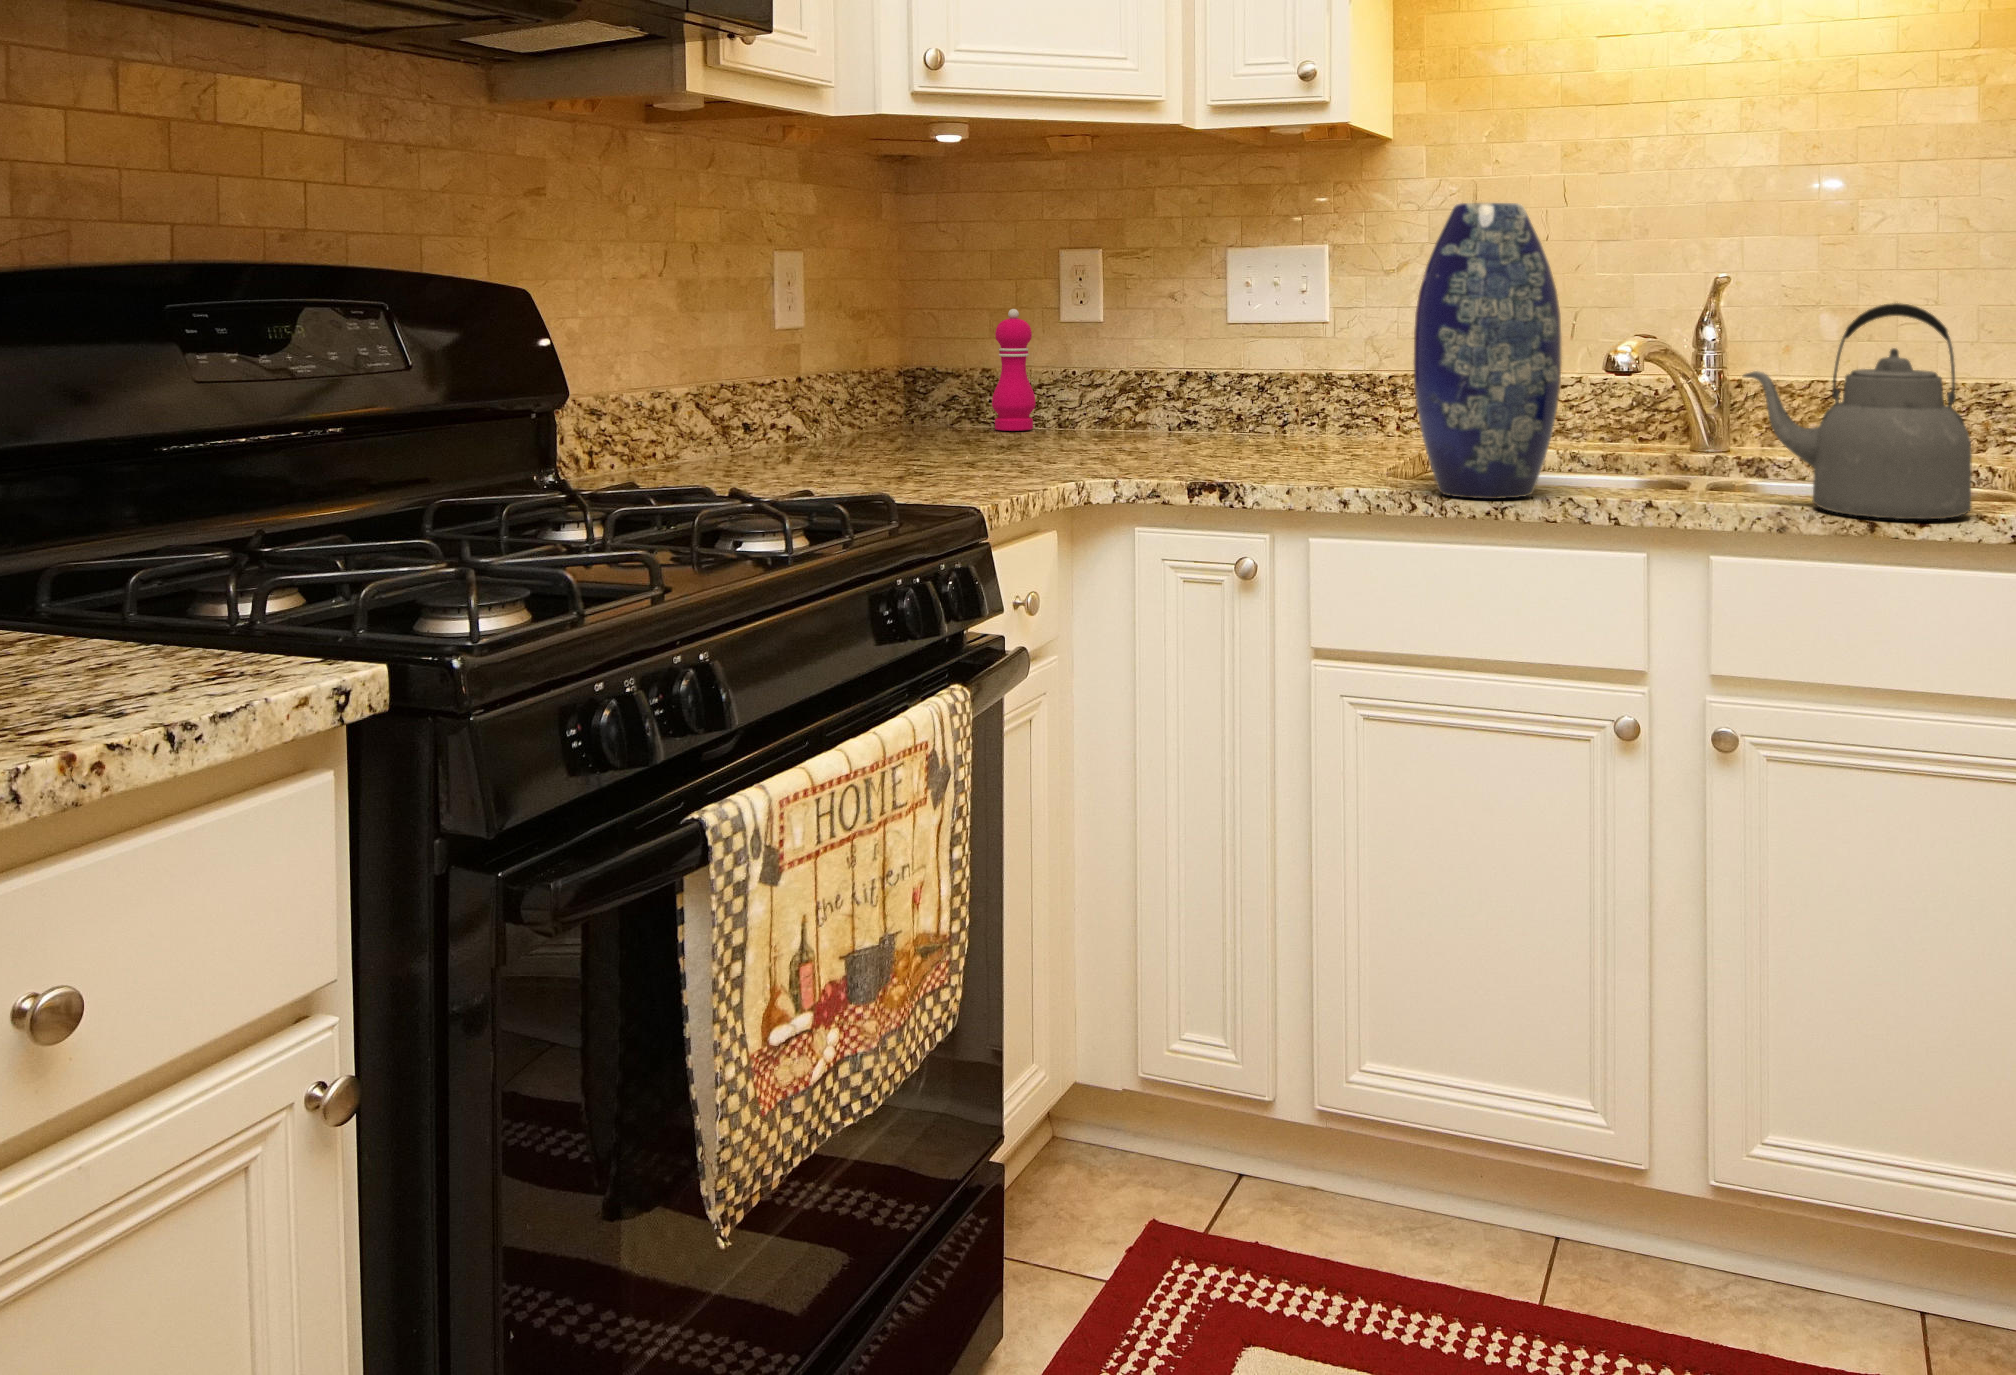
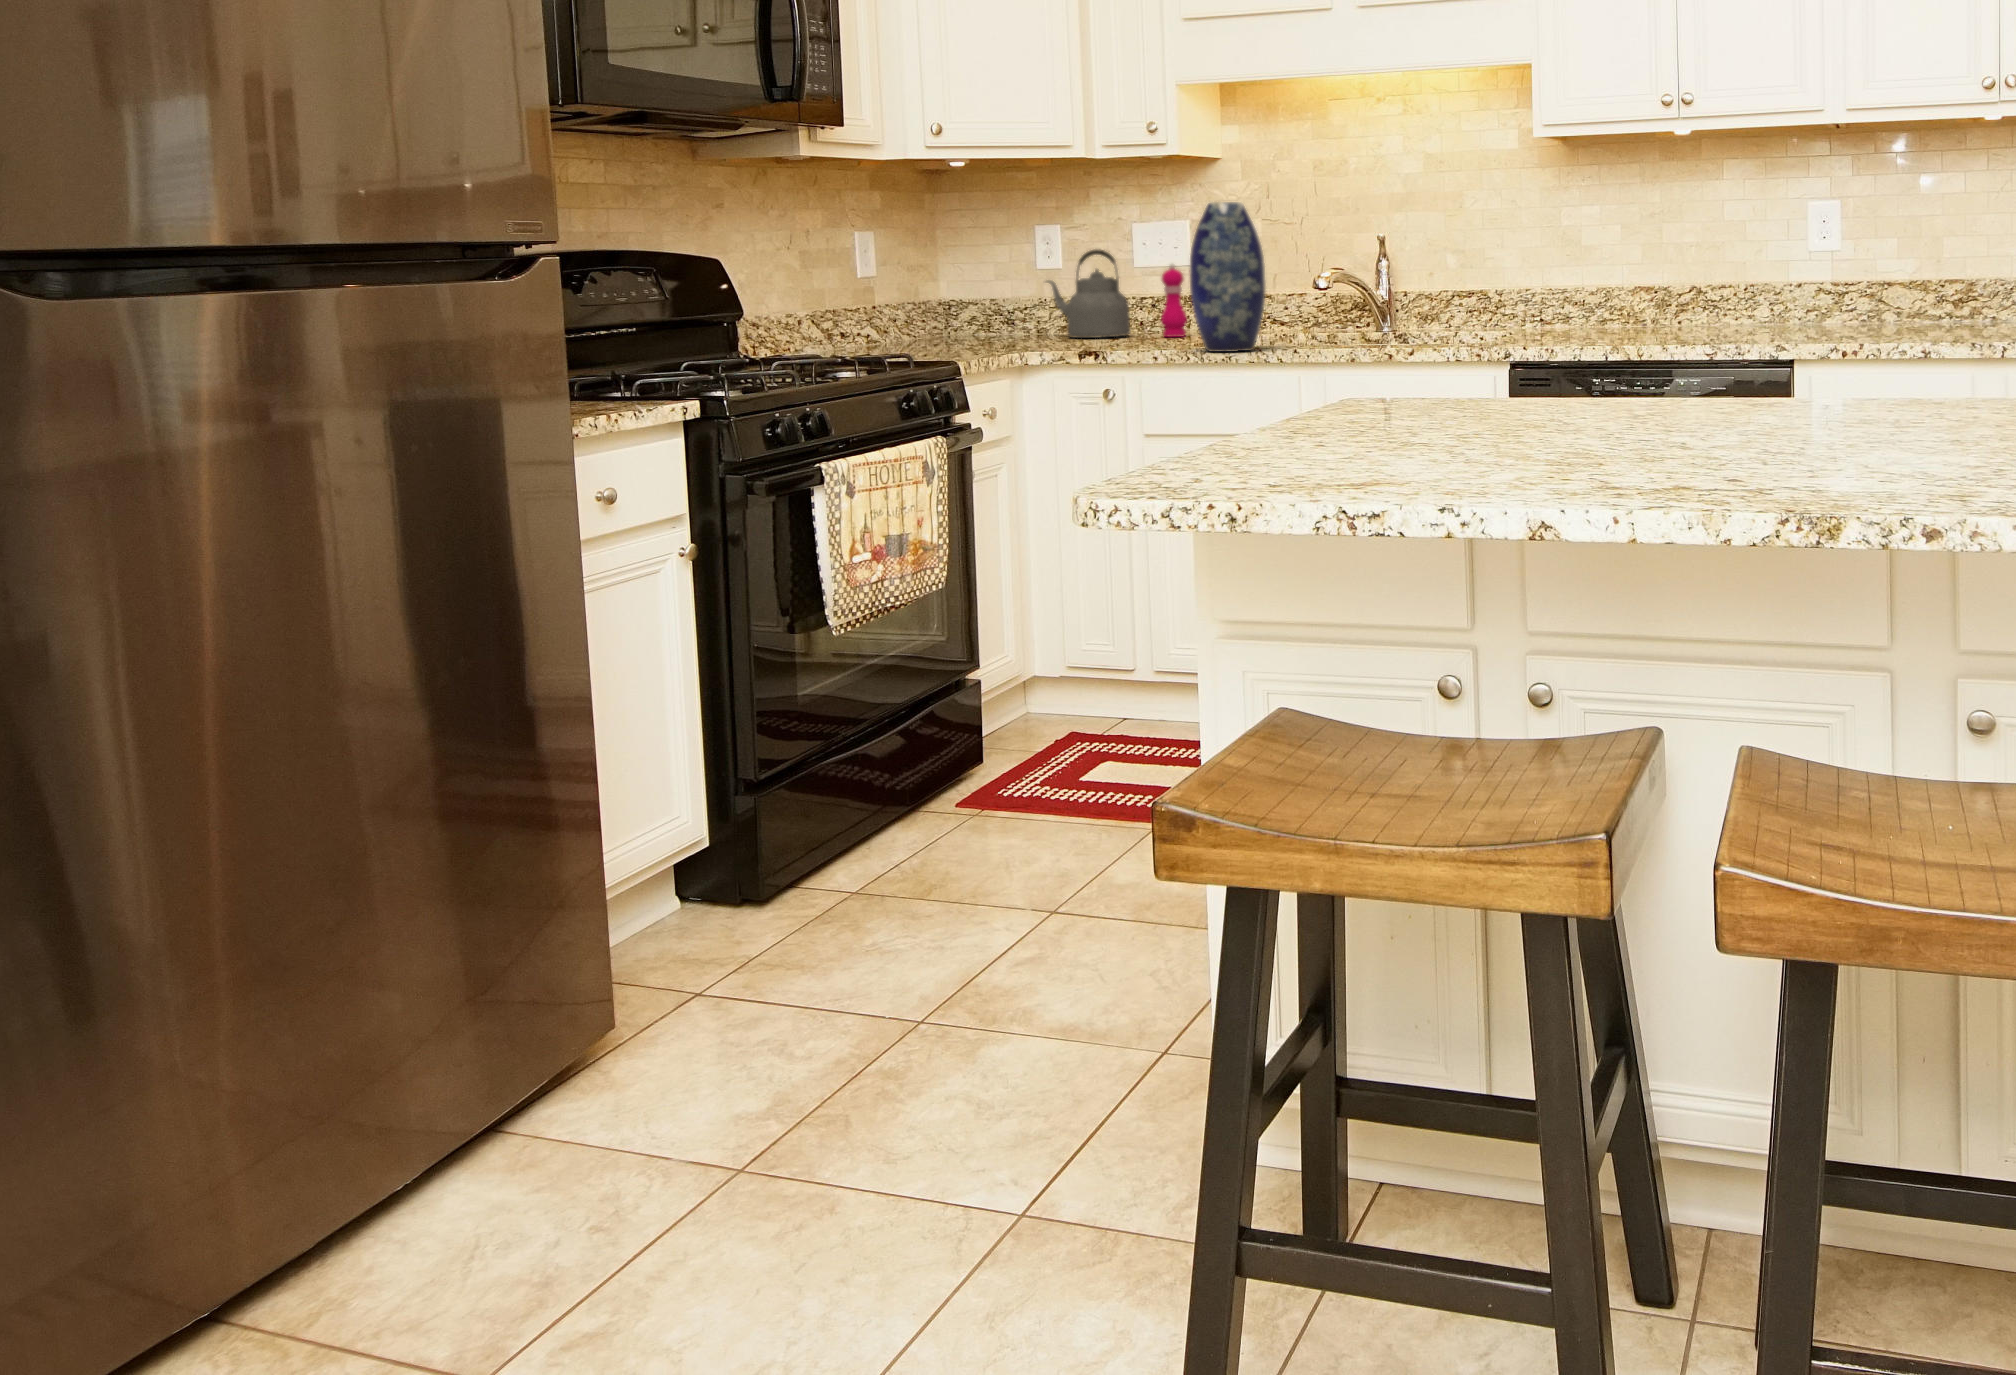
kettle: present [1743,303,1972,519] -> present [1046,249,1130,338]
pepper mill: present [992,309,1036,431] -> present [1161,264,1187,337]

